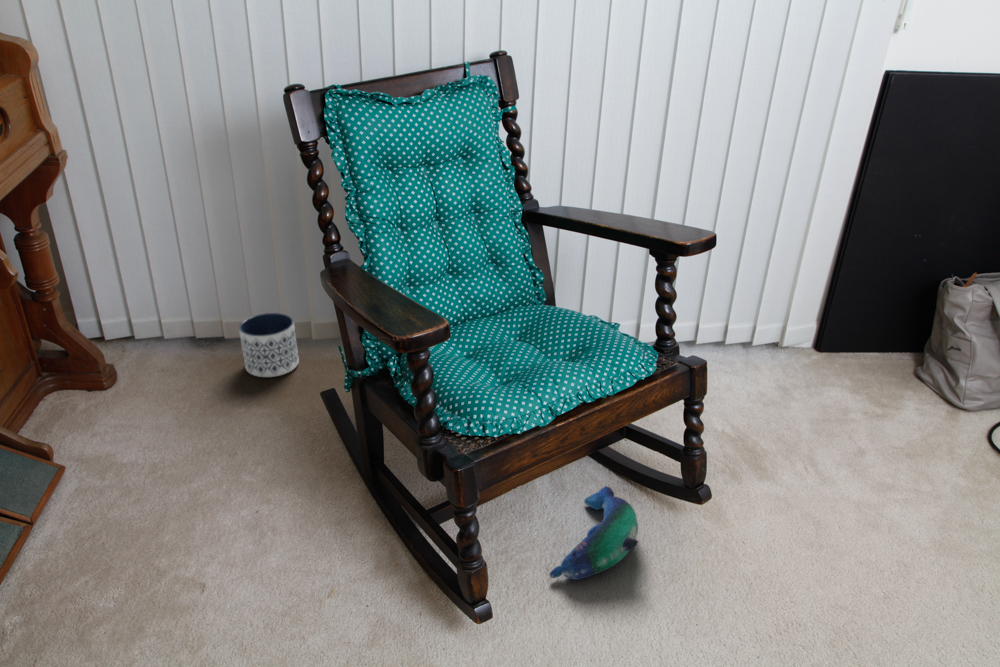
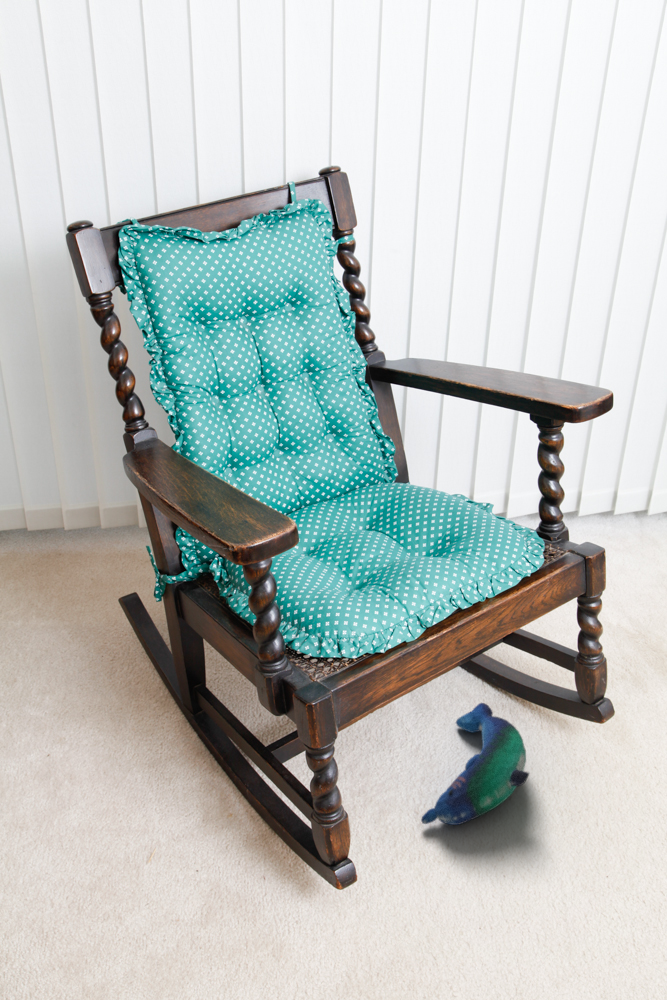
planter: present [239,313,299,377] -> none [16,498,91,578]

